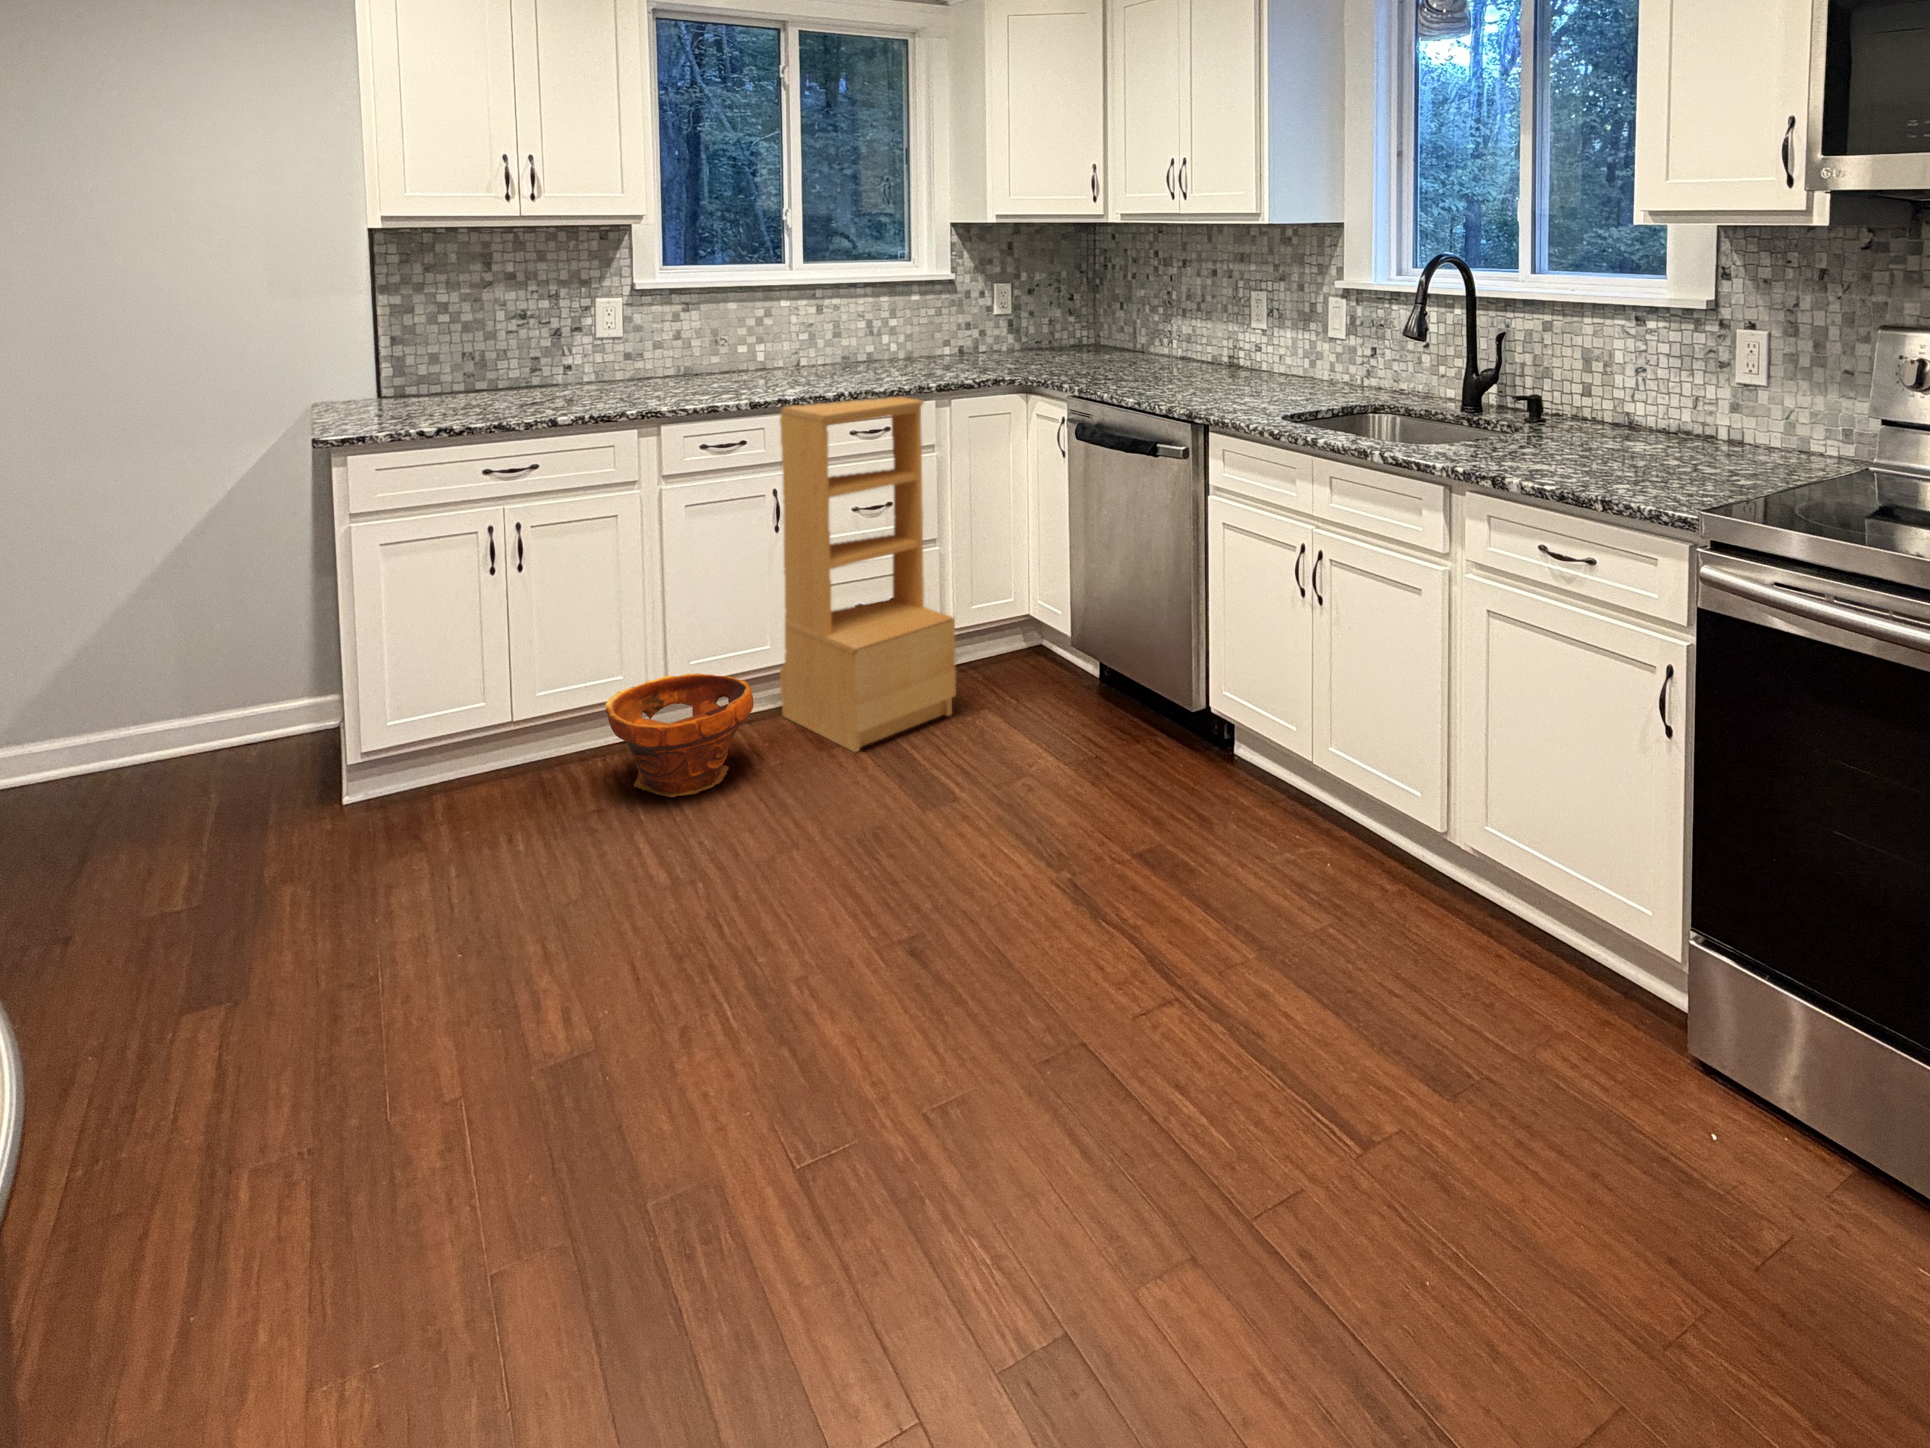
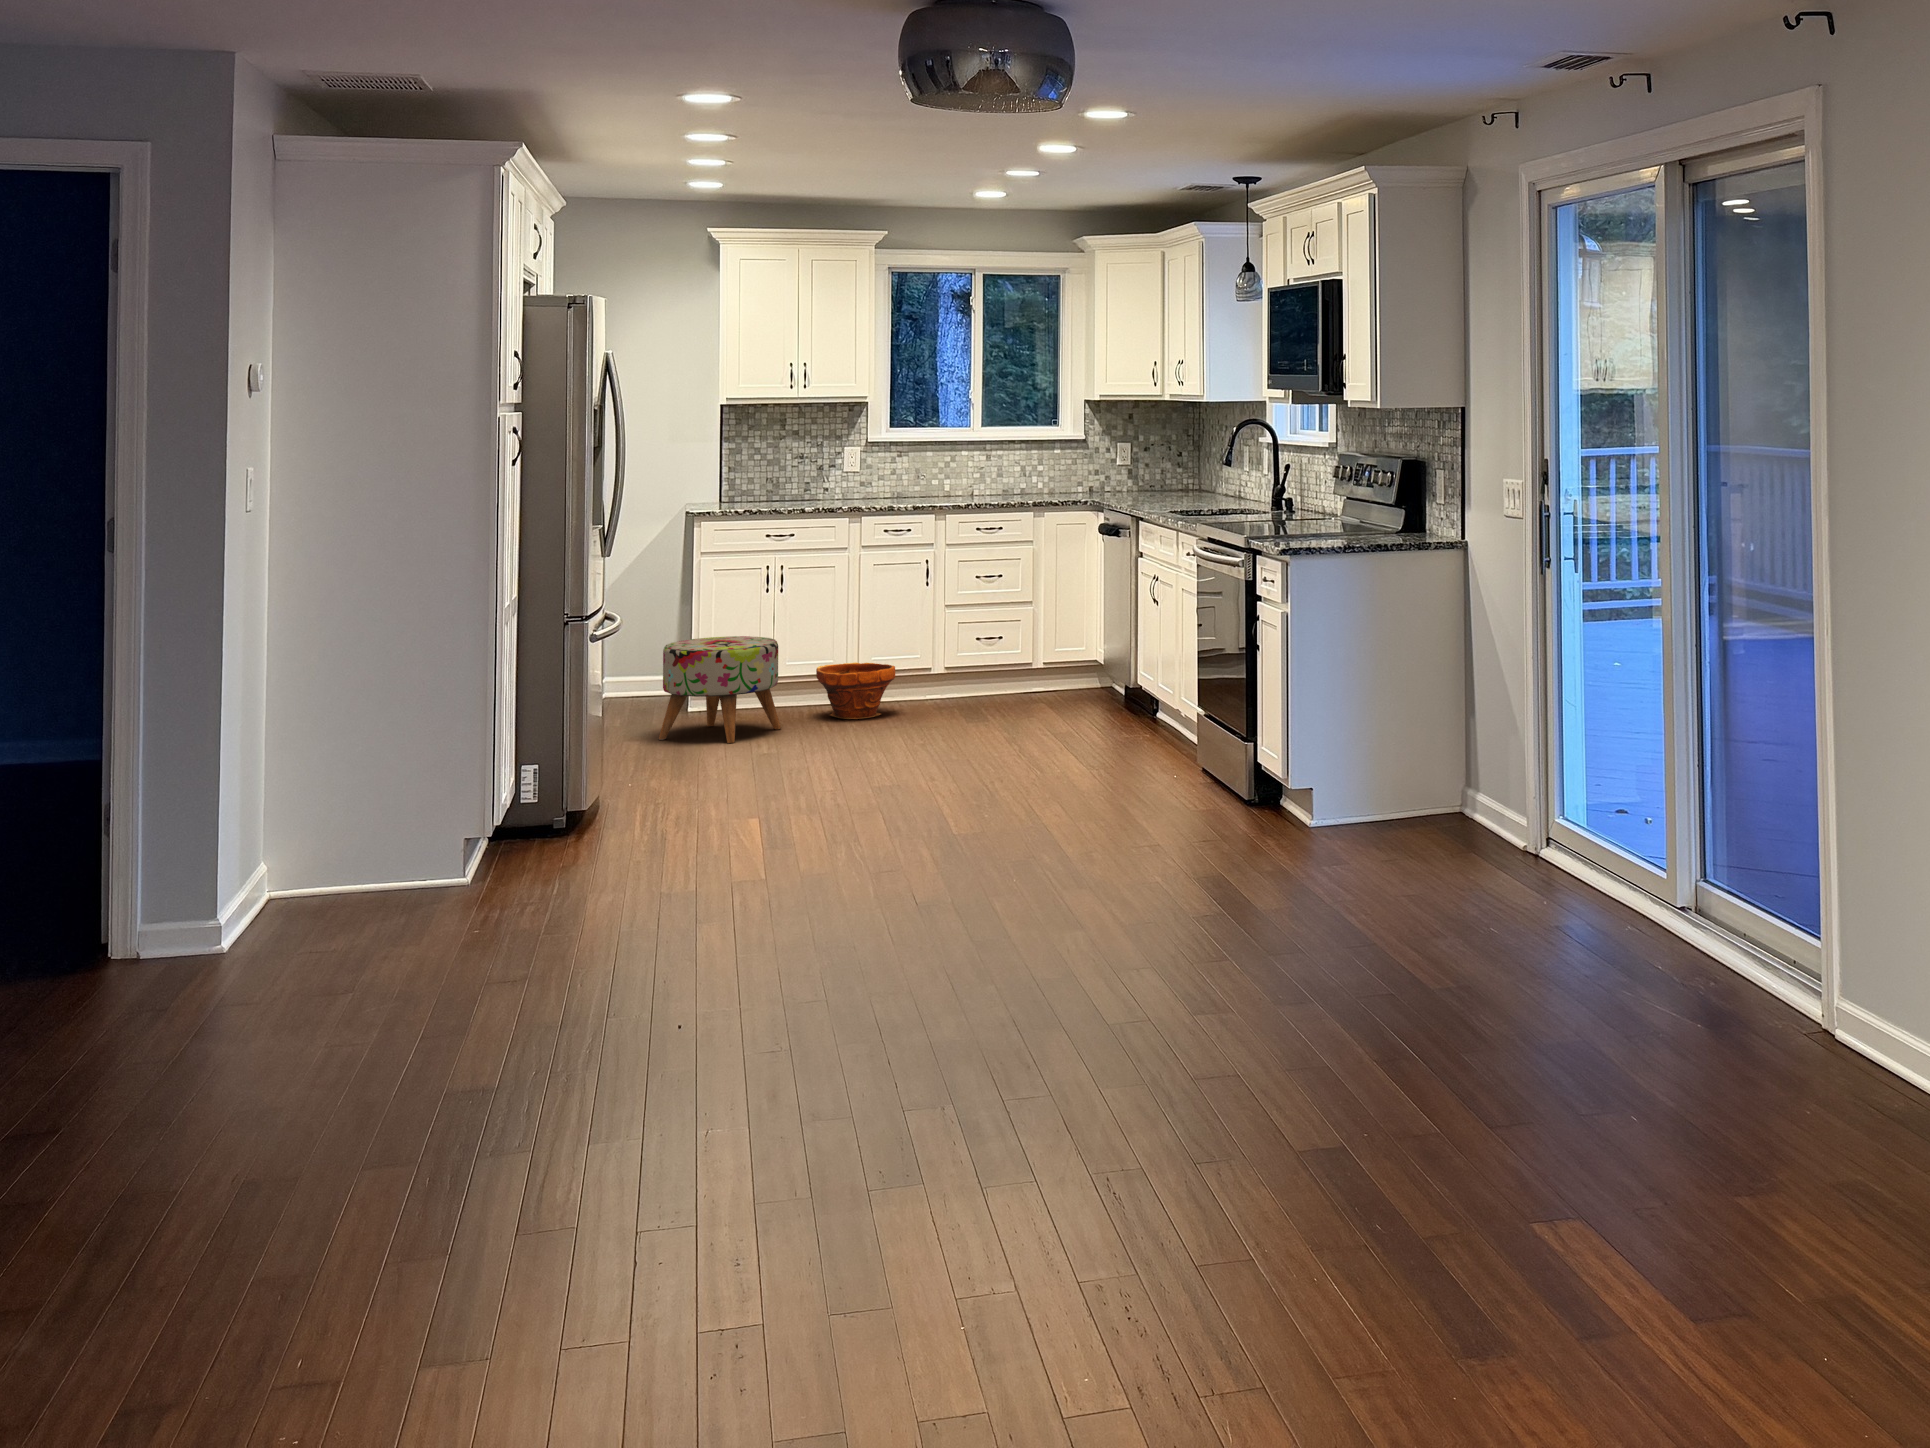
bookshelf: present [780,397,956,752] -> none [927,507,1024,714]
ottoman: none [291,683,561,956] -> present [658,636,781,743]

